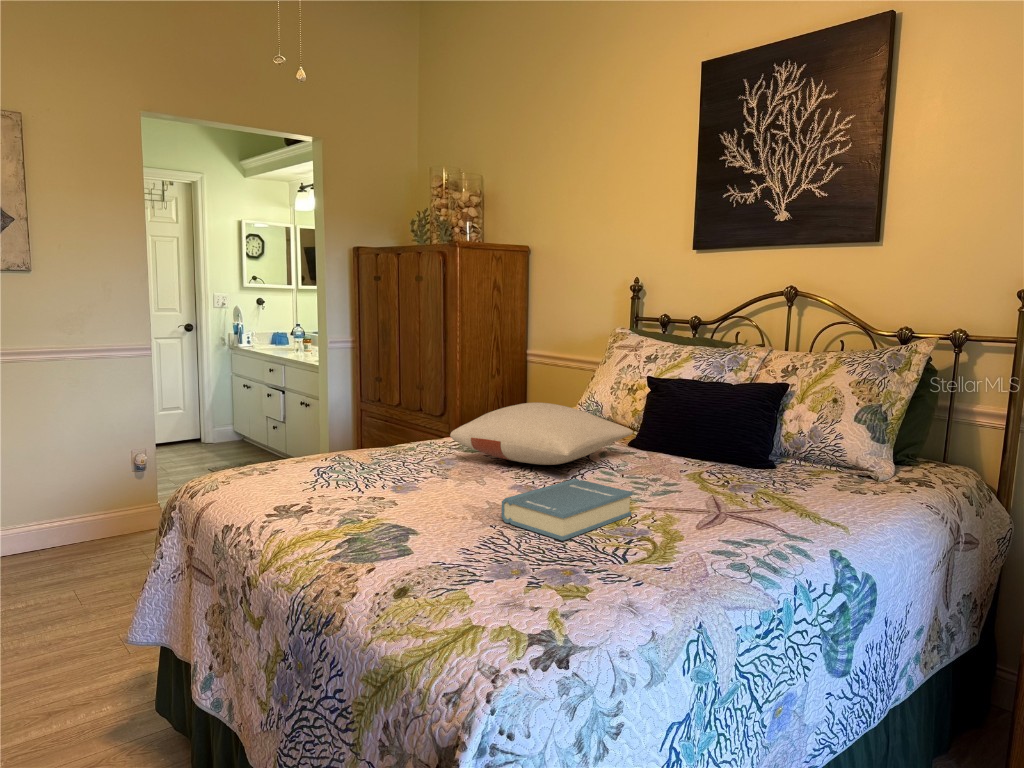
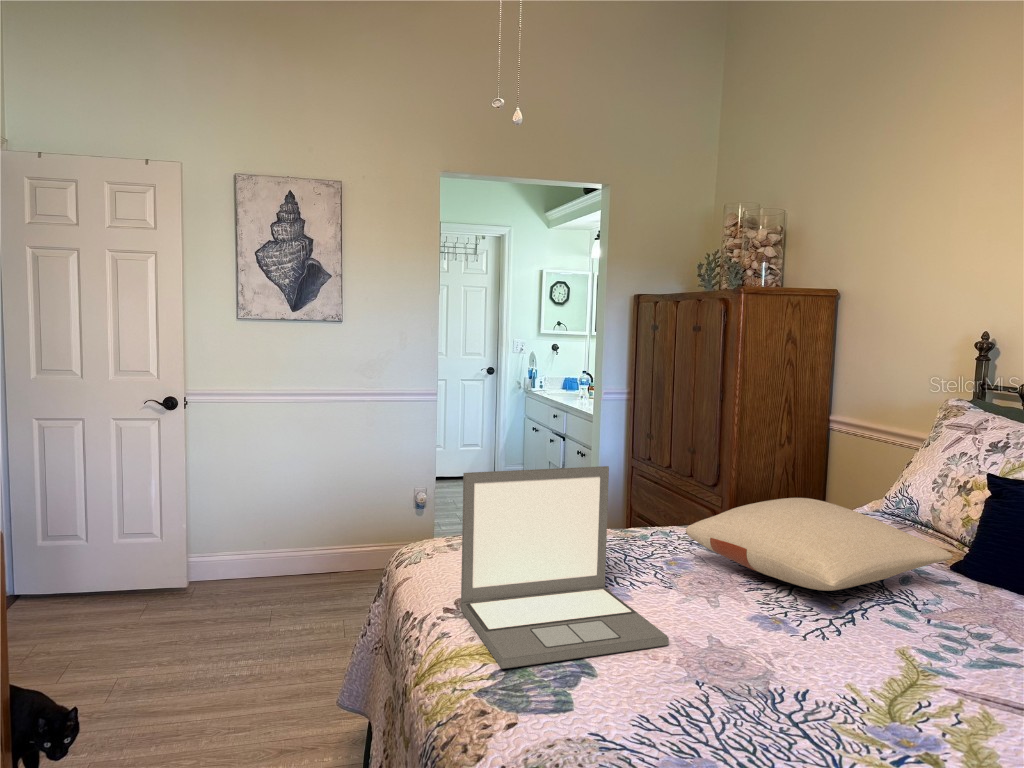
laptop: none [281,383,462,542] -> present [461,466,669,669]
hardback book: present [501,479,632,541] -> none [714,626,923,734]

